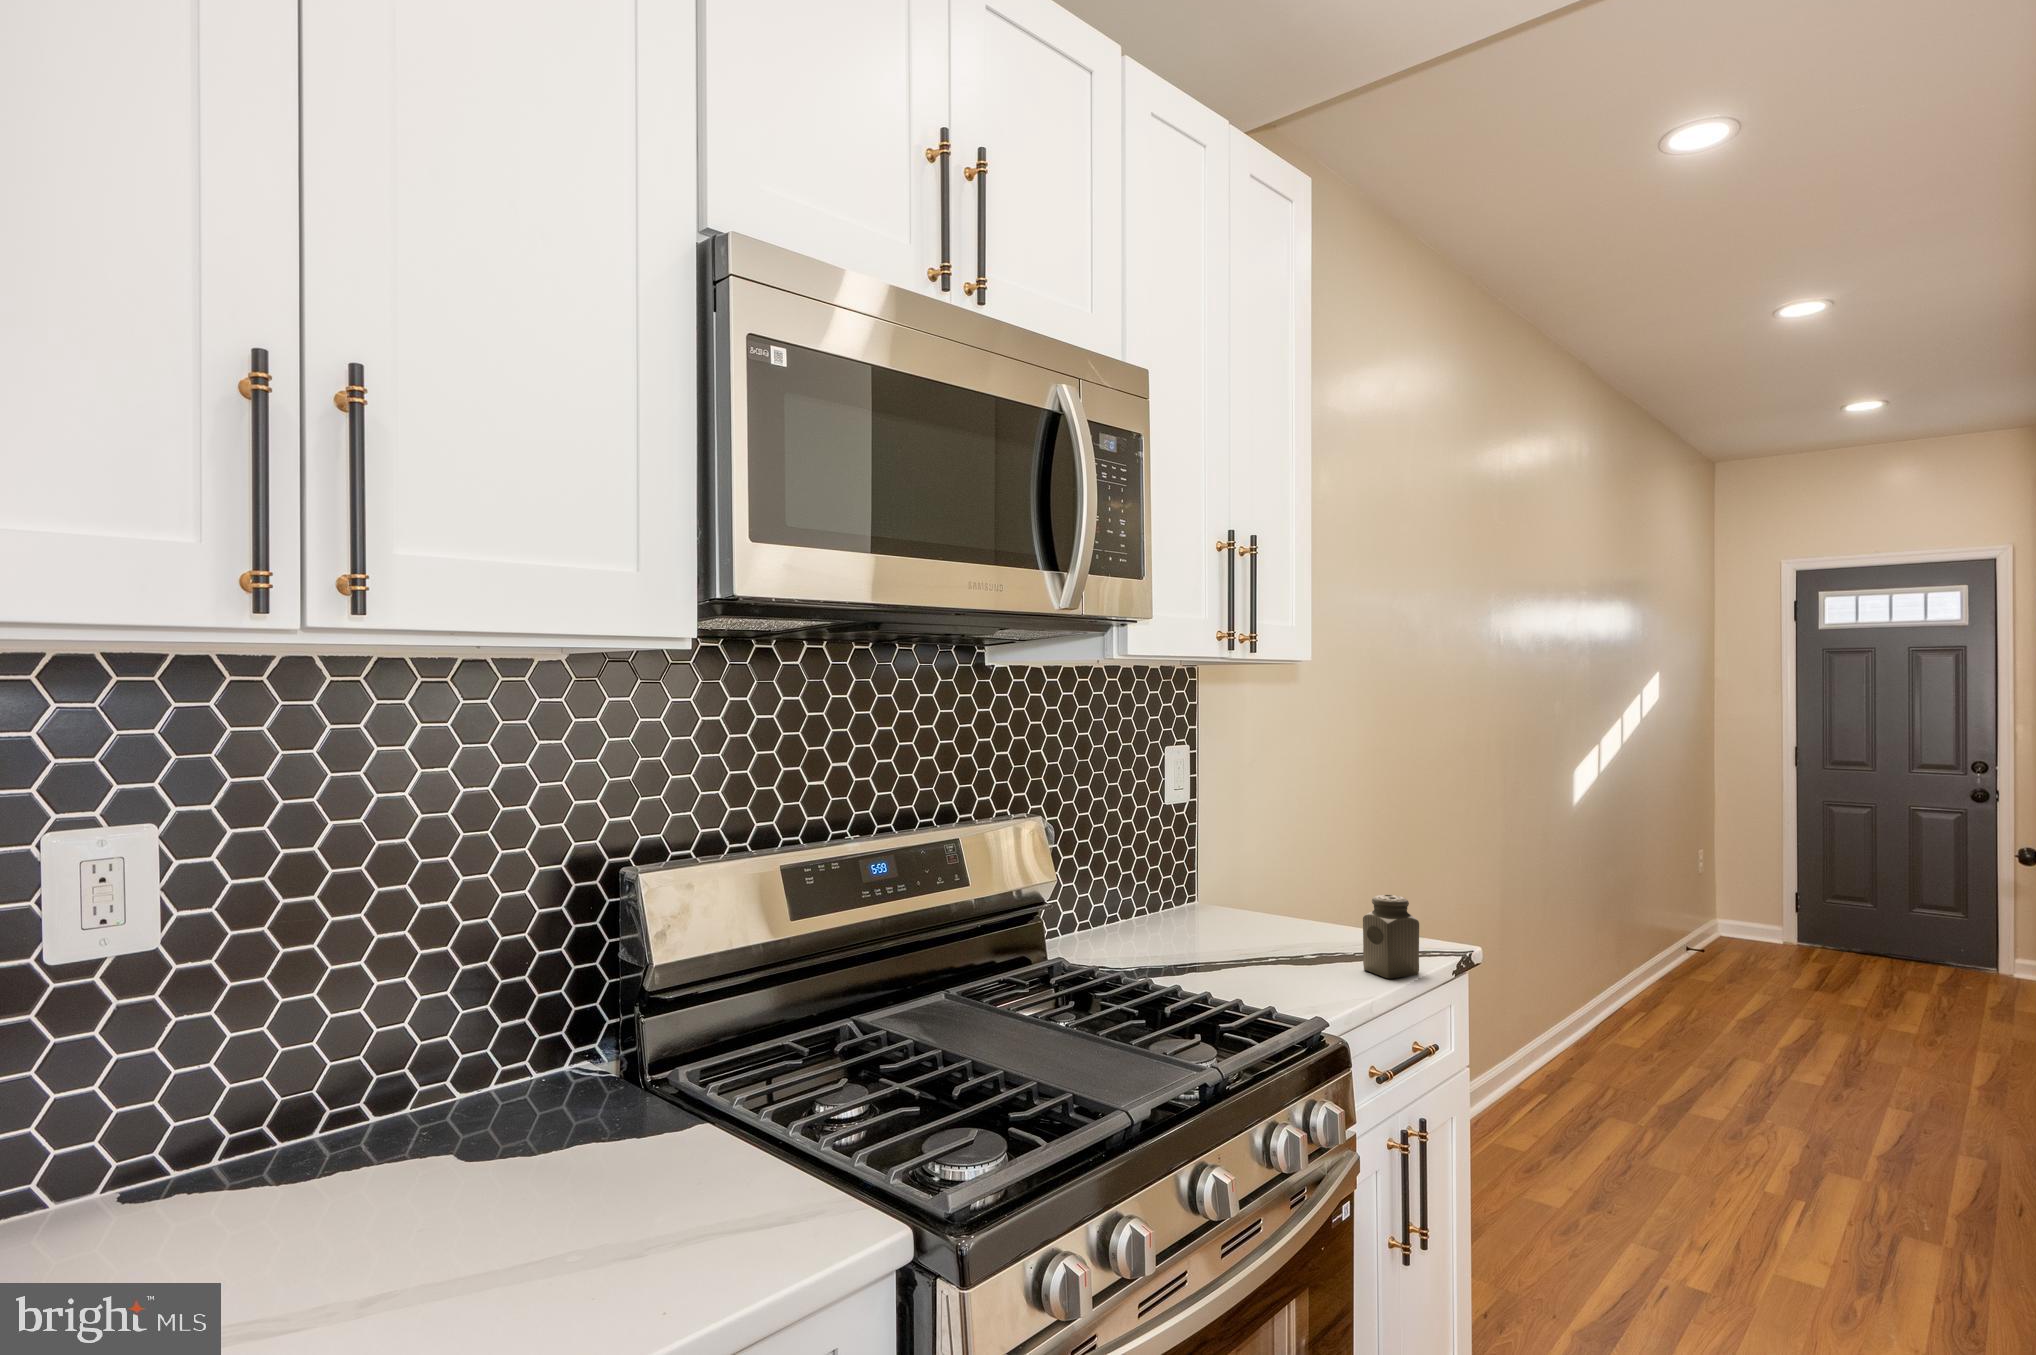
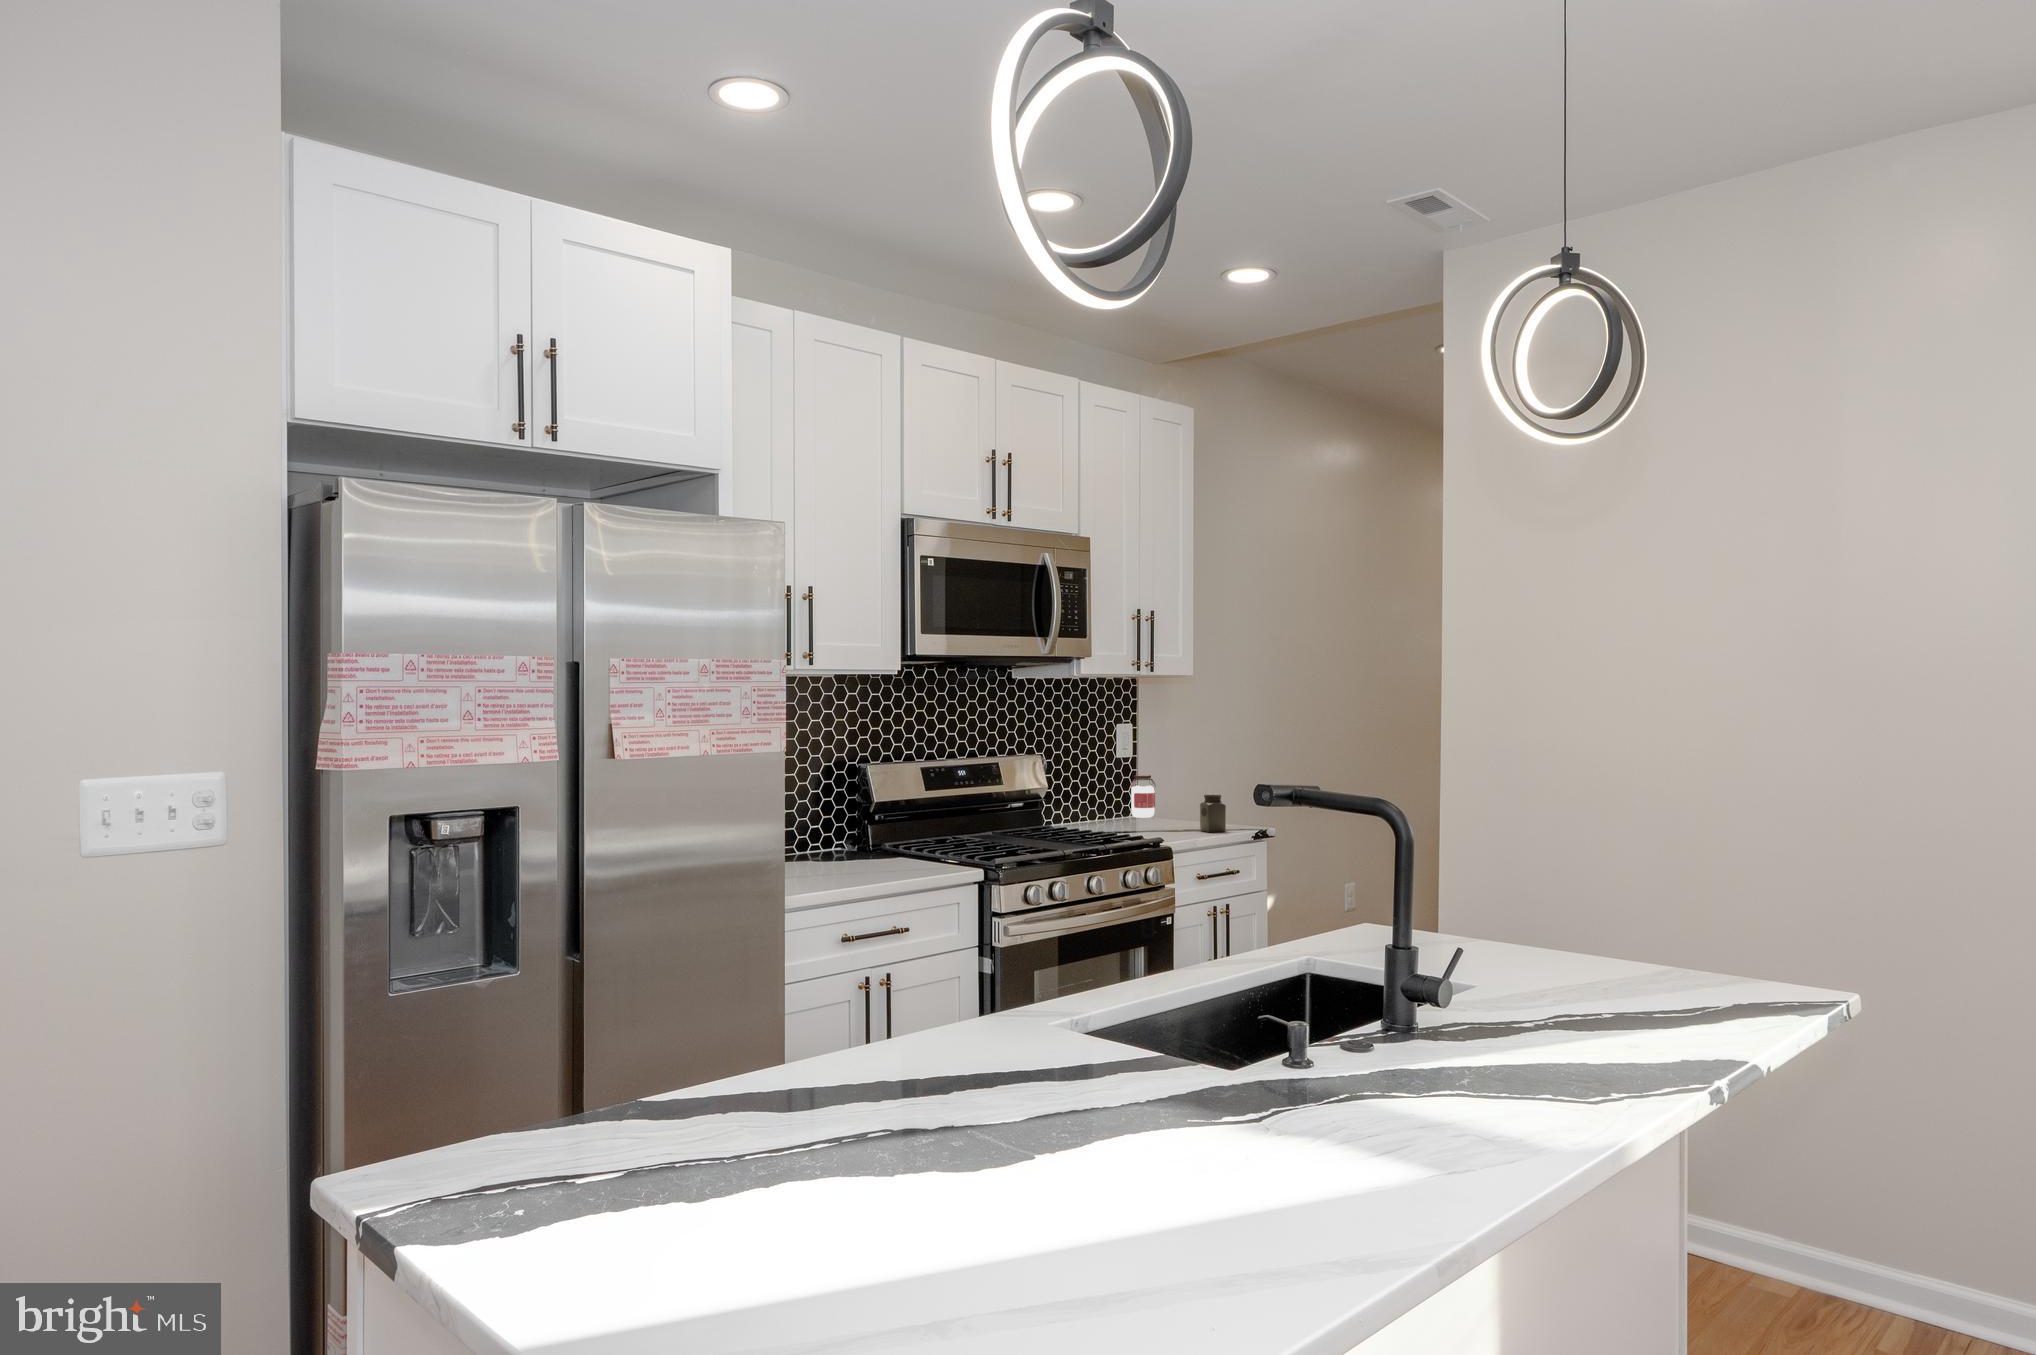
jar: none [1196,838,1242,919] -> present [1131,775,1155,818]

